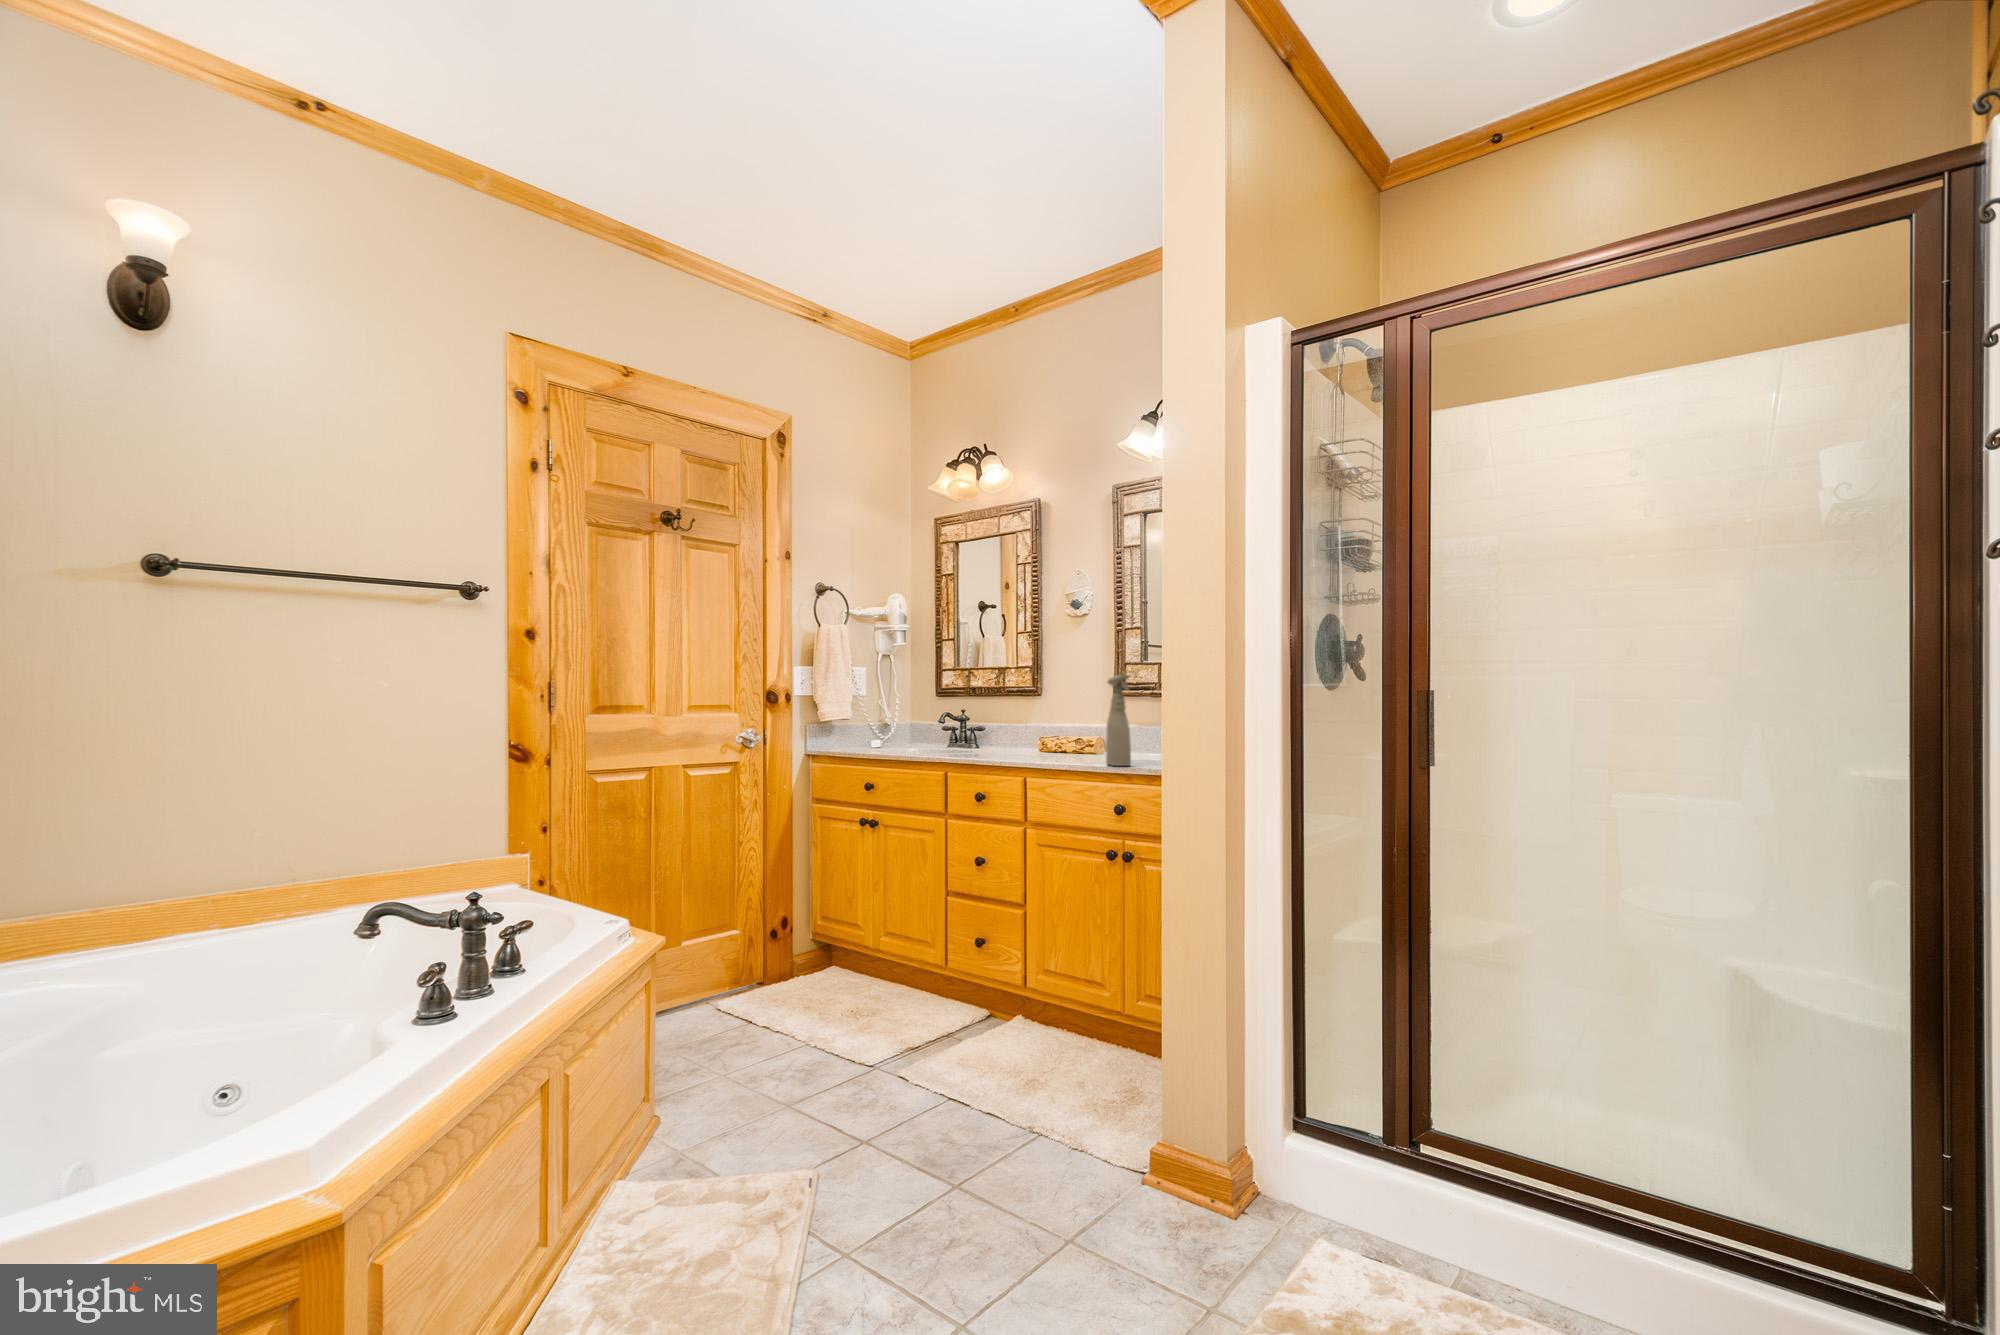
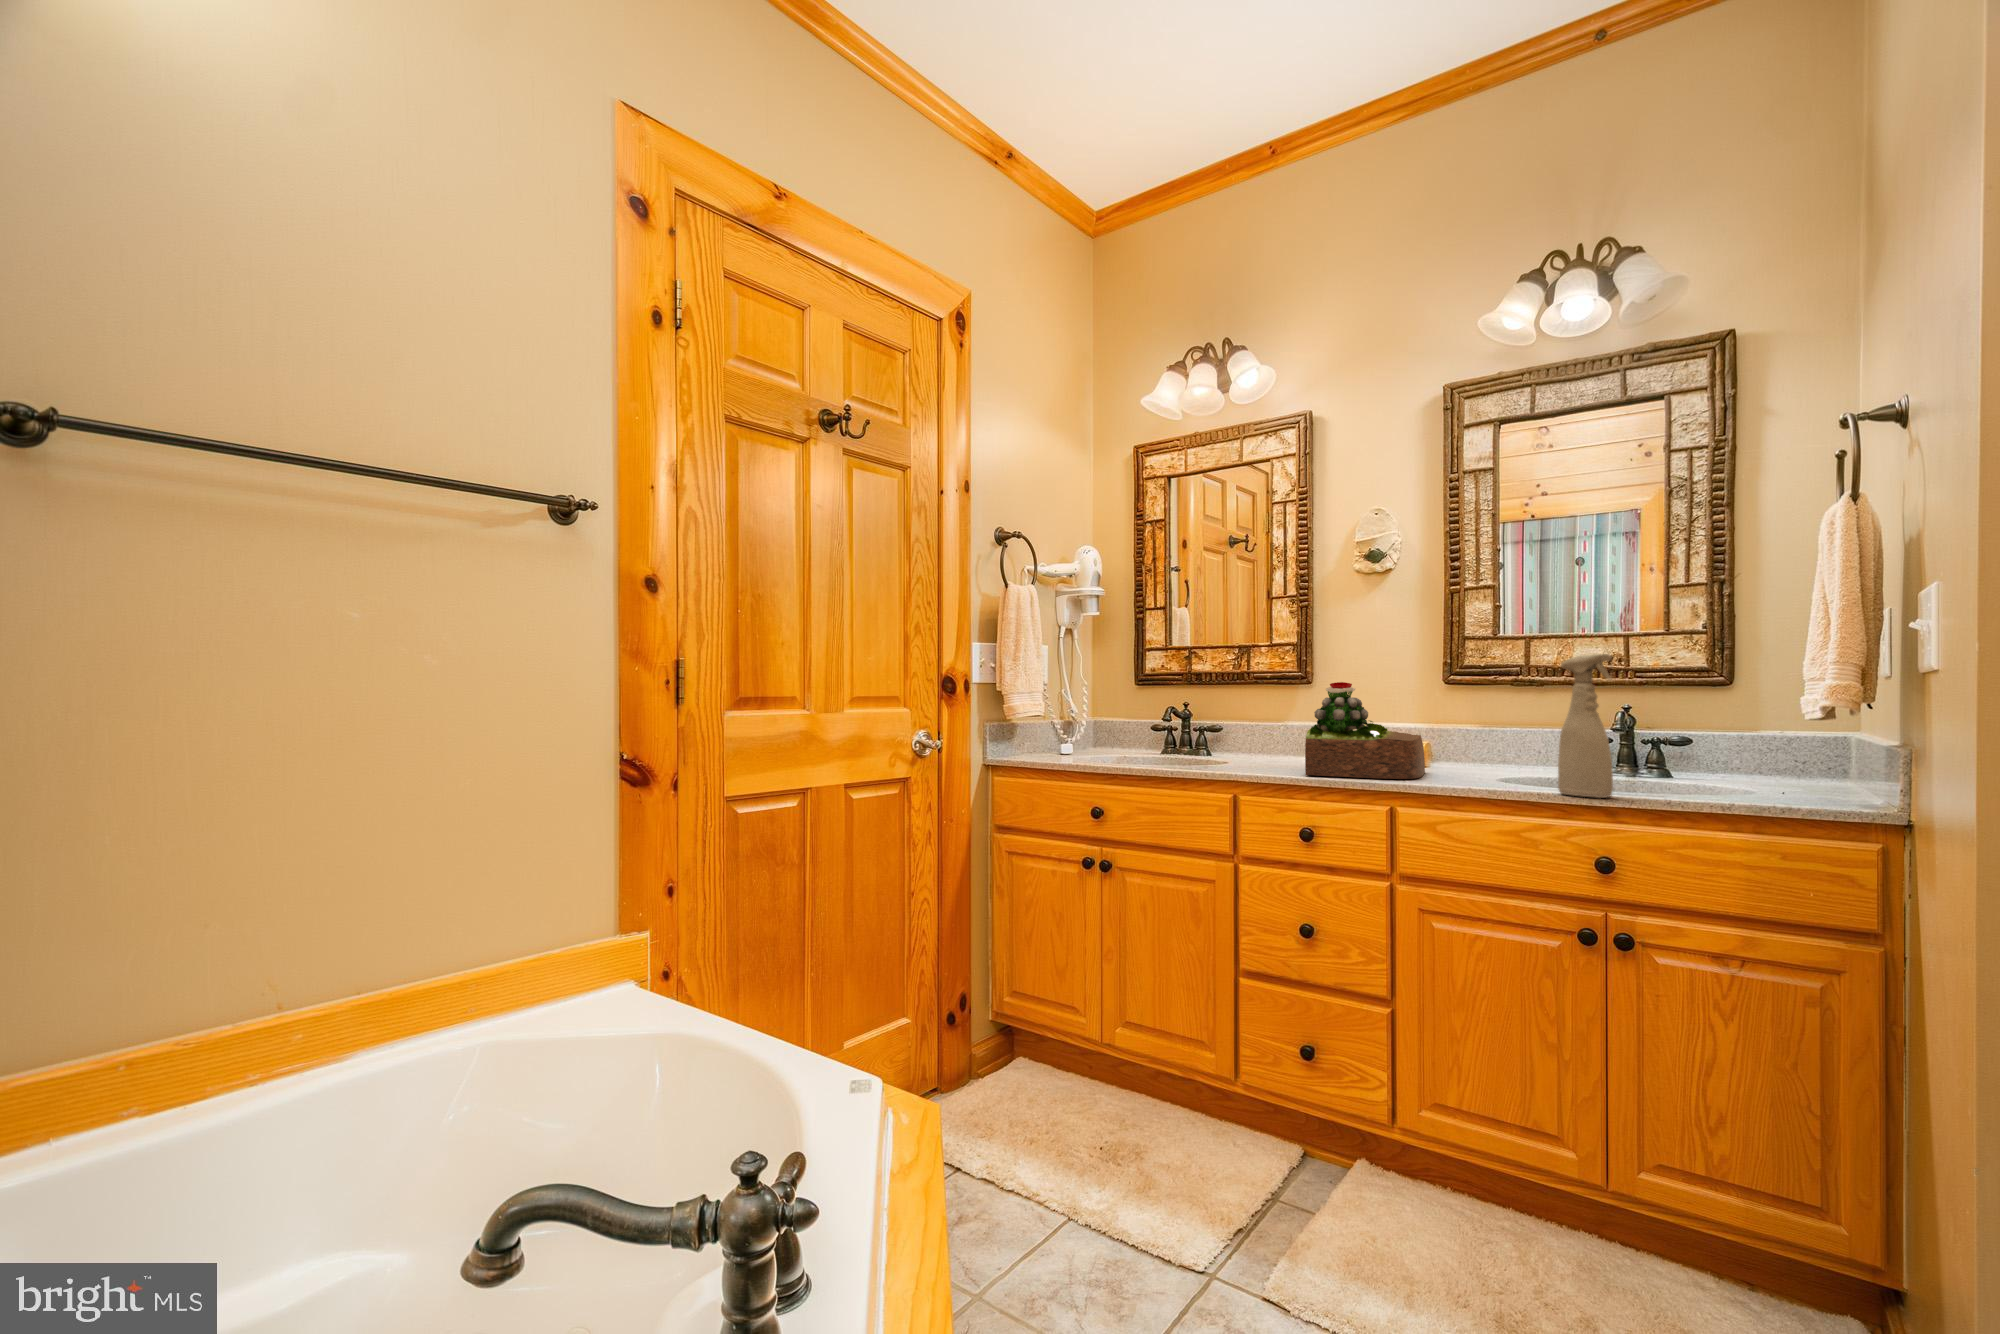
succulent plant: none [989,694,1076,758] -> present [1305,682,1425,779]

